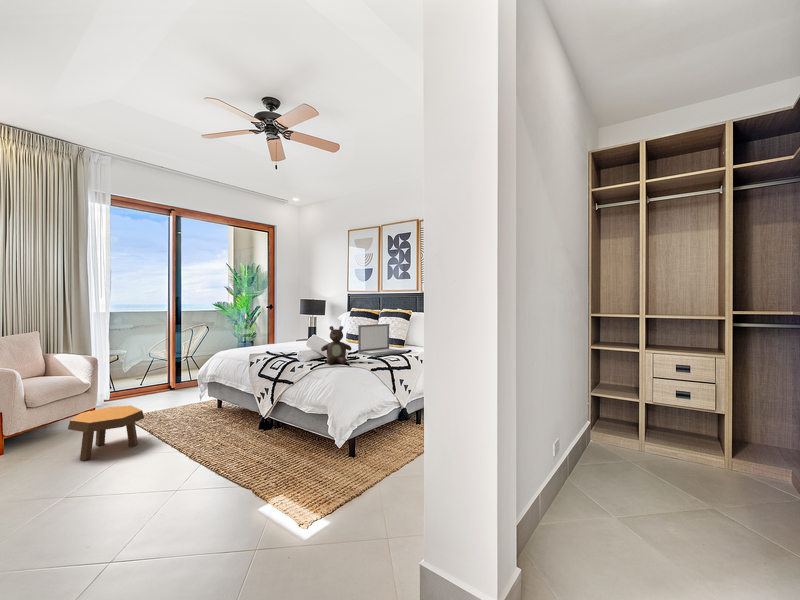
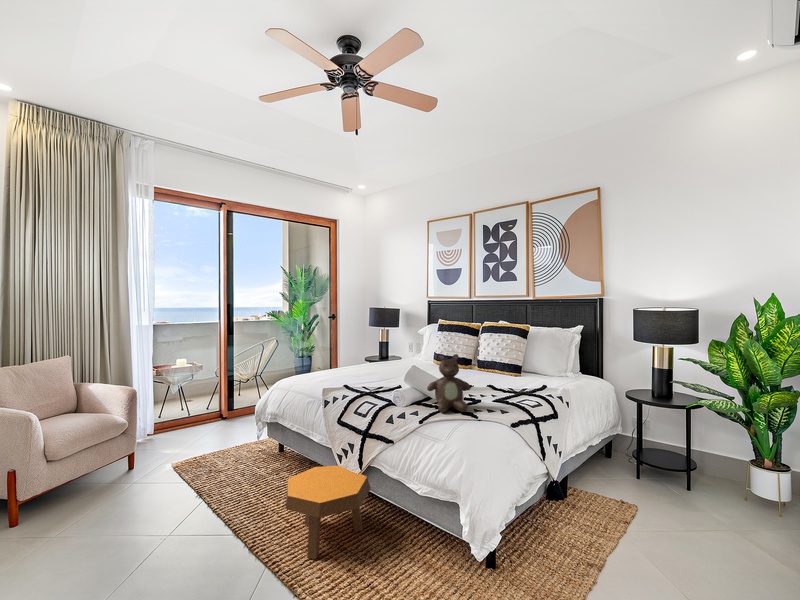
laptop: present [358,324,407,356] -> none [465,345,534,394]
footstool: present [68,406,144,460] -> present [285,465,371,559]

